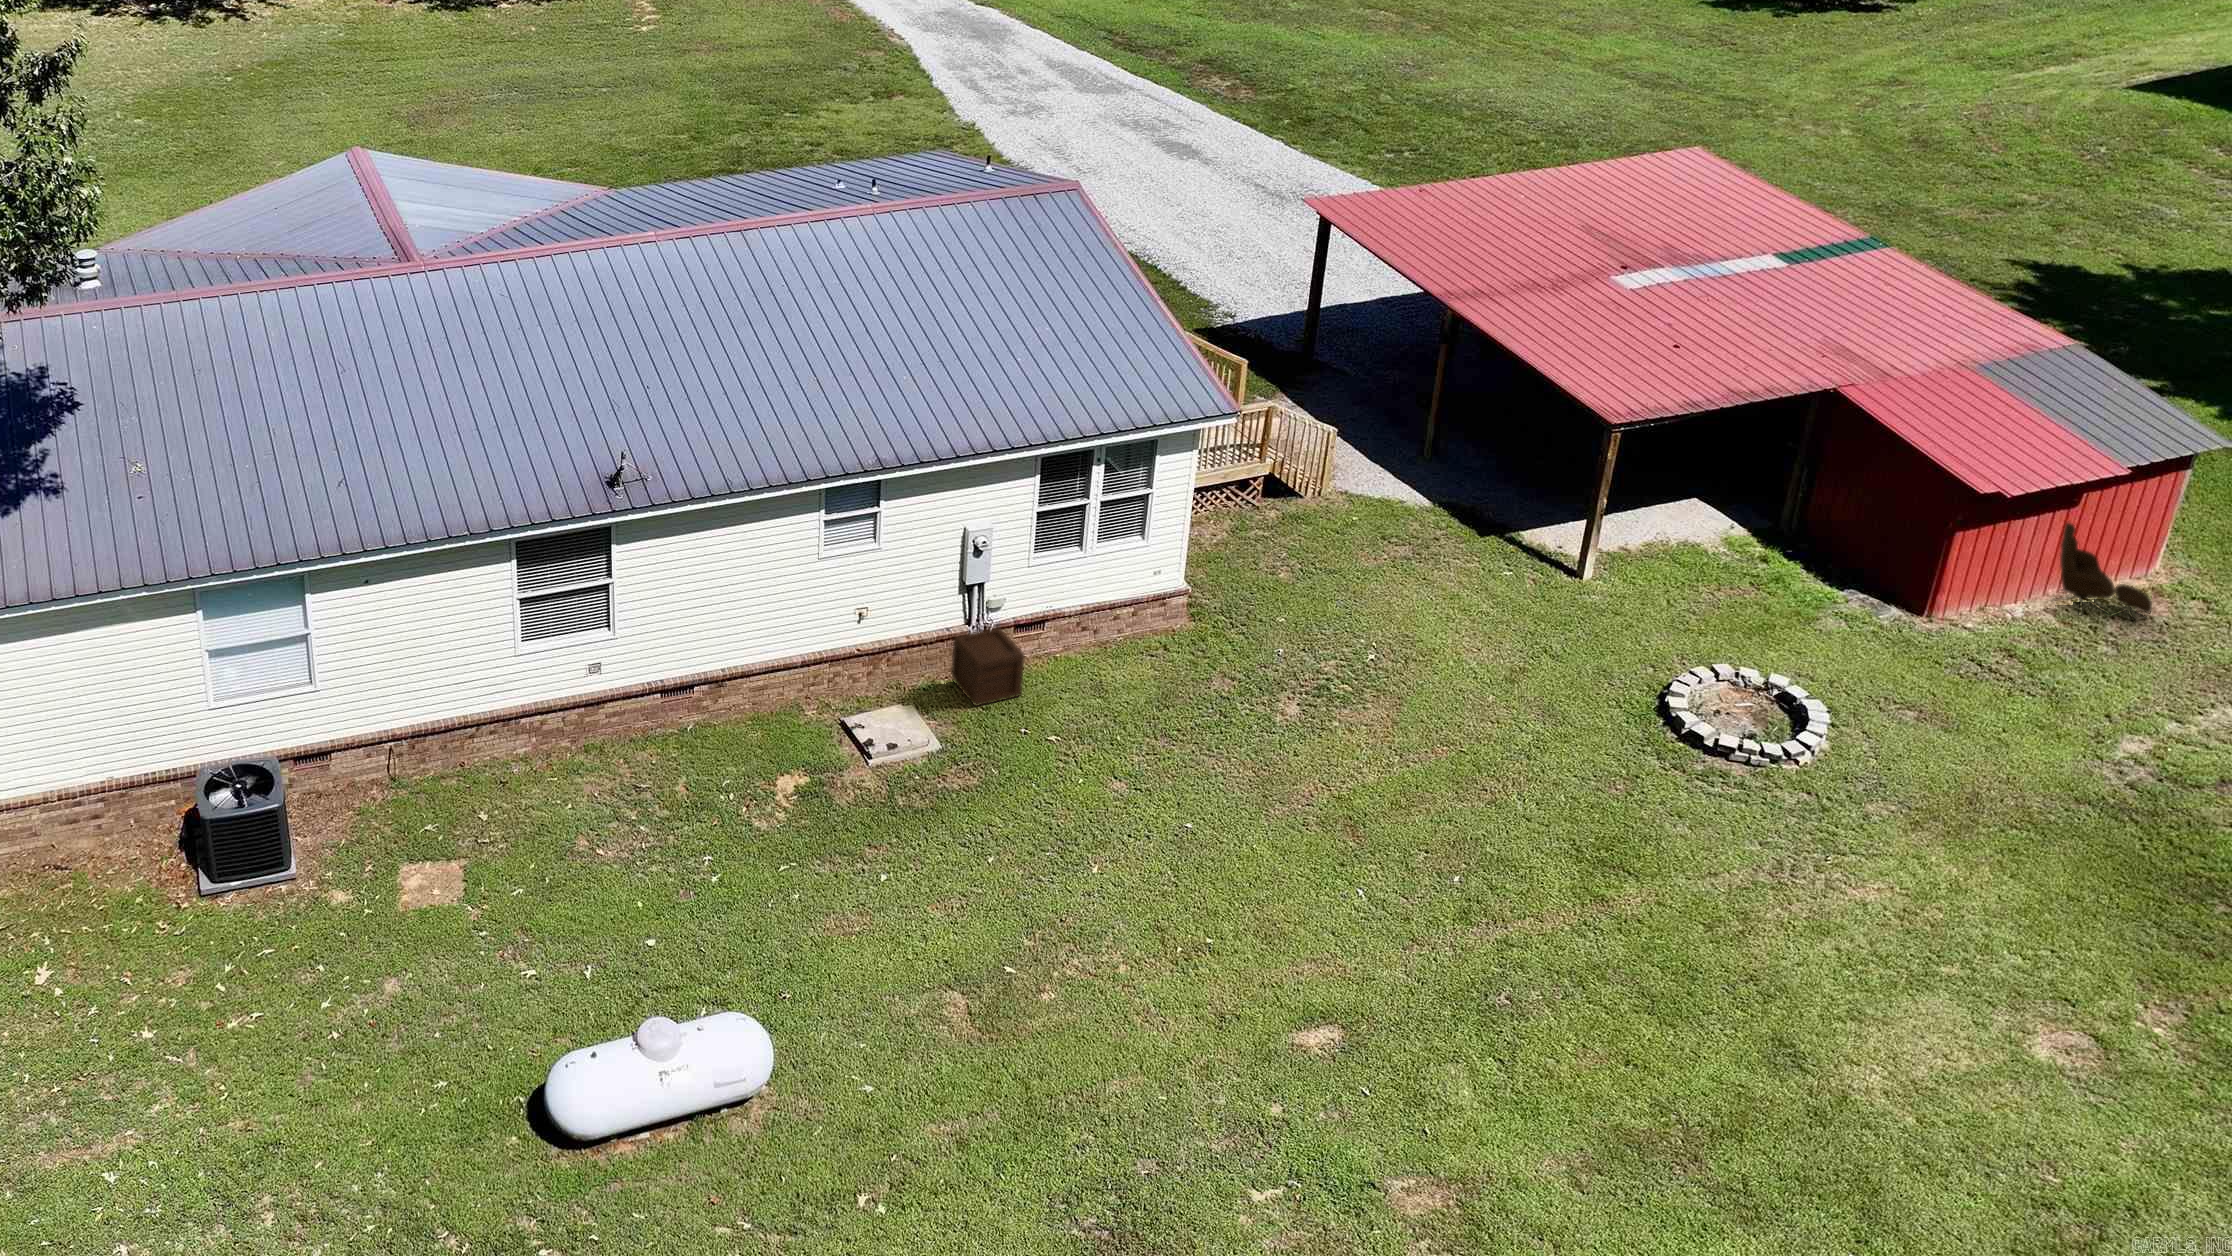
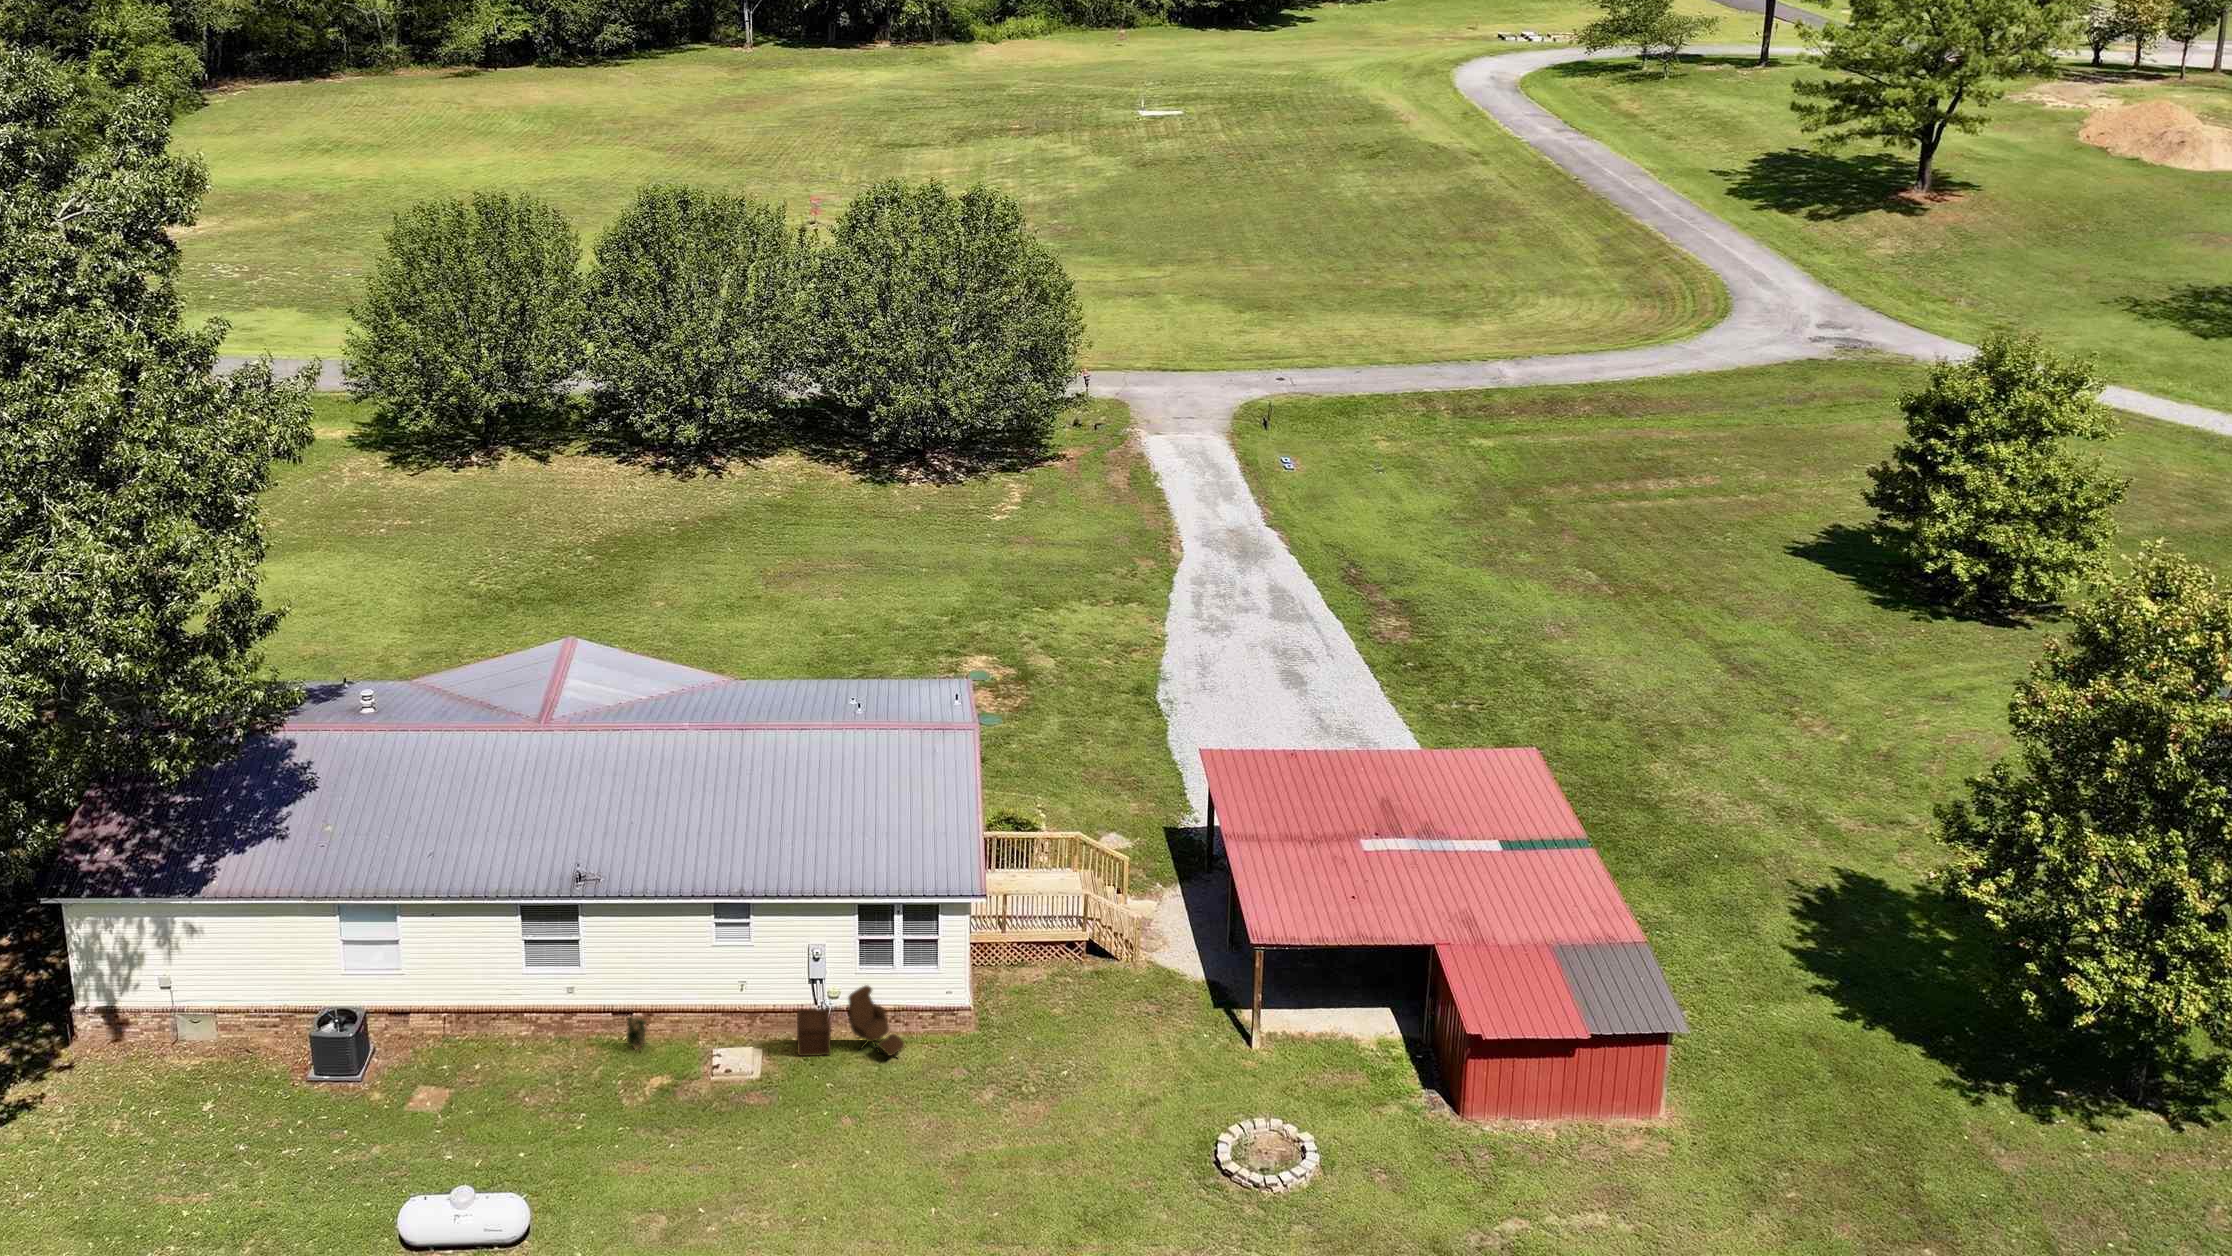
lounge chair: present [2054,523,2152,619] -> present [848,985,905,1056]
decorative plant: none [699,691,737,745] -> present [626,1017,647,1049]

